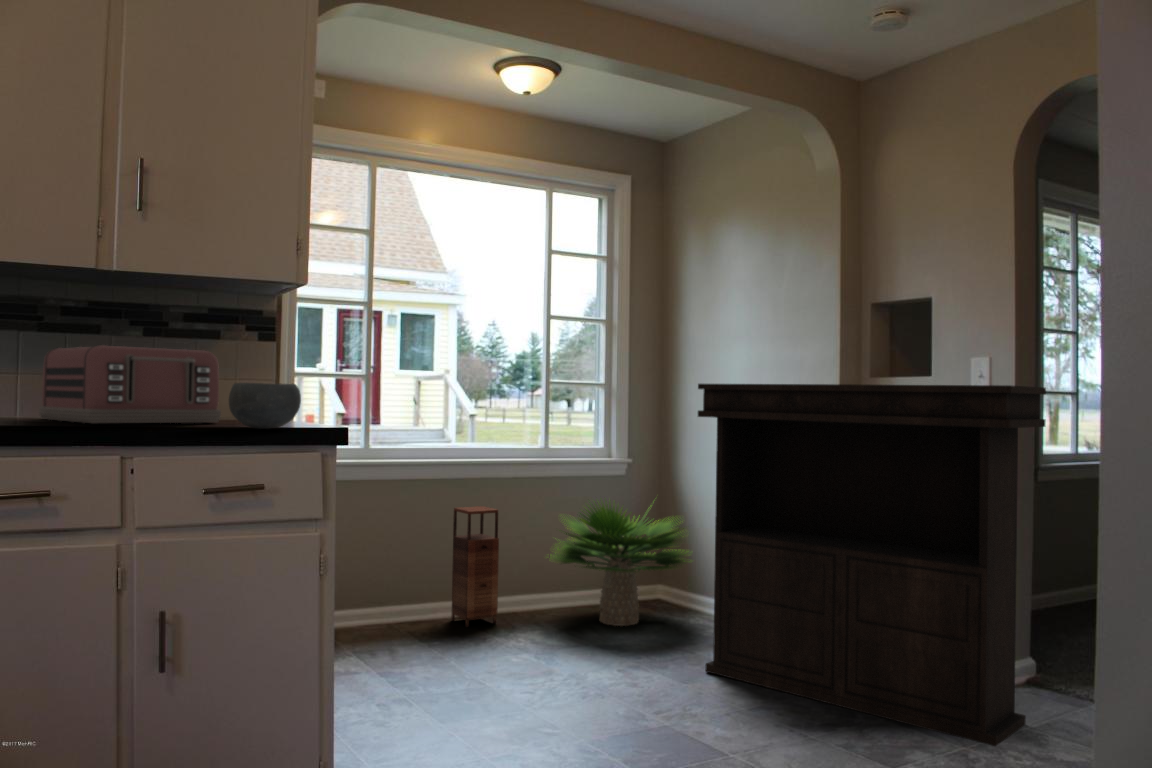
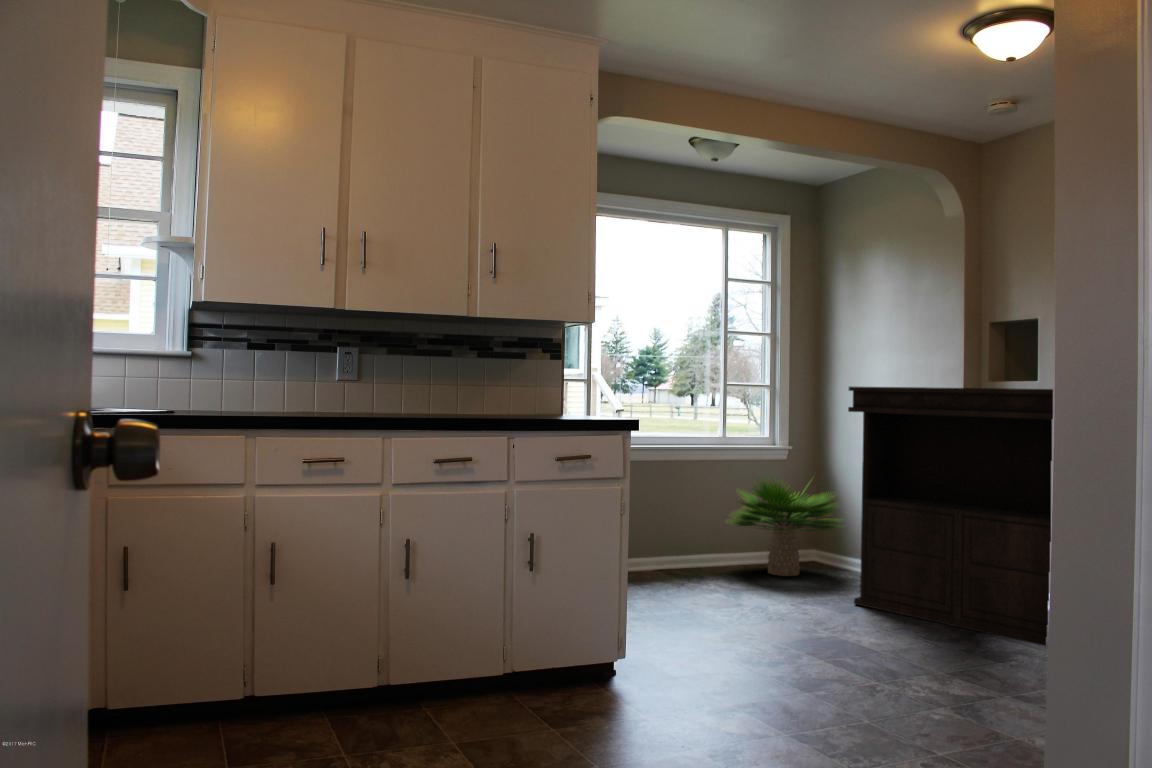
toaster: present [39,345,221,423] -> none [431,365,541,412]
bowl: present [229,383,301,429] -> none [557,388,599,416]
storage cabinet: present [451,506,499,627] -> none [652,481,689,573]

